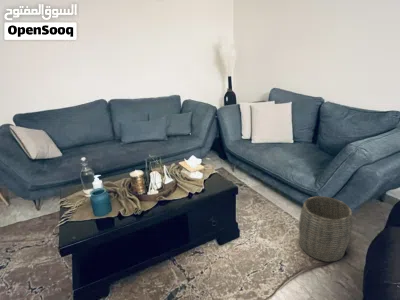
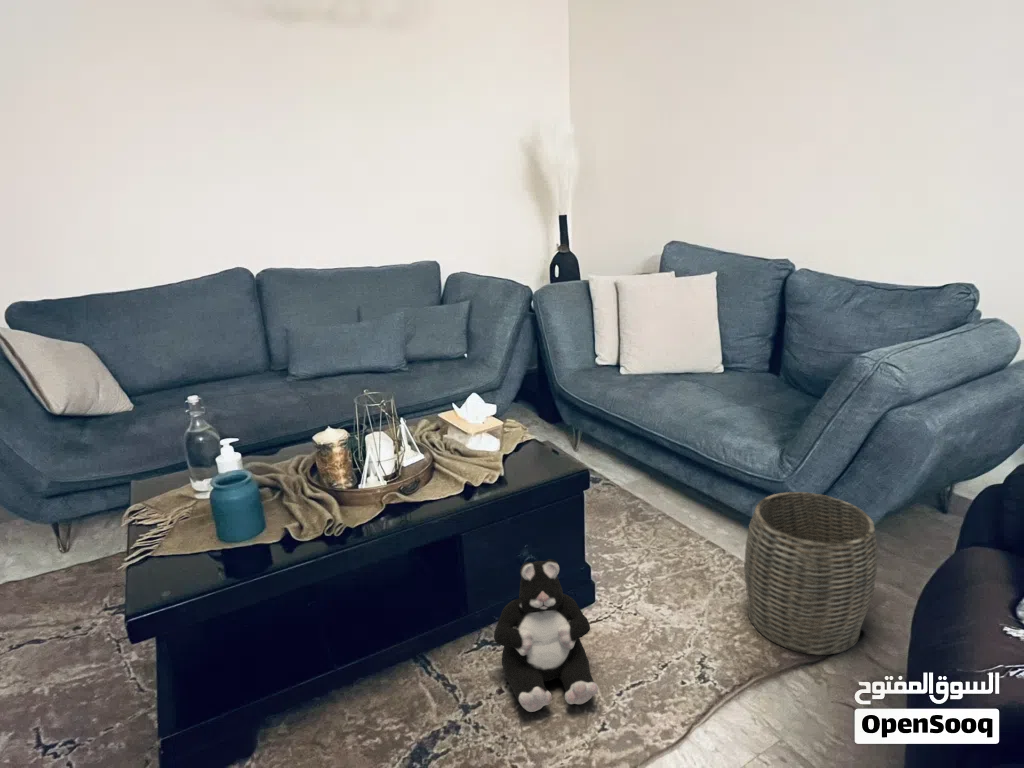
plush toy: none [200,223,240,282] -> present [494,559,598,712]

